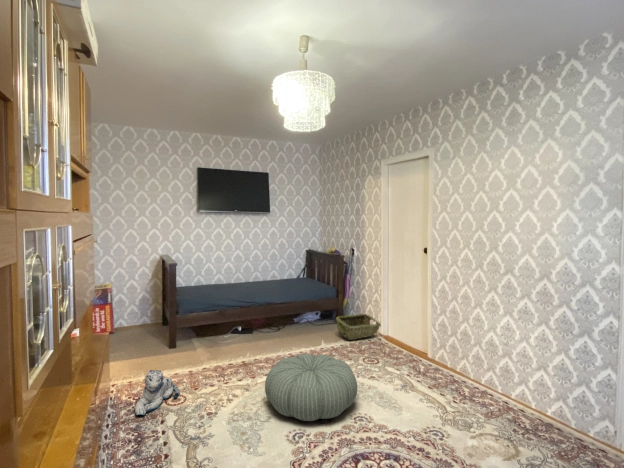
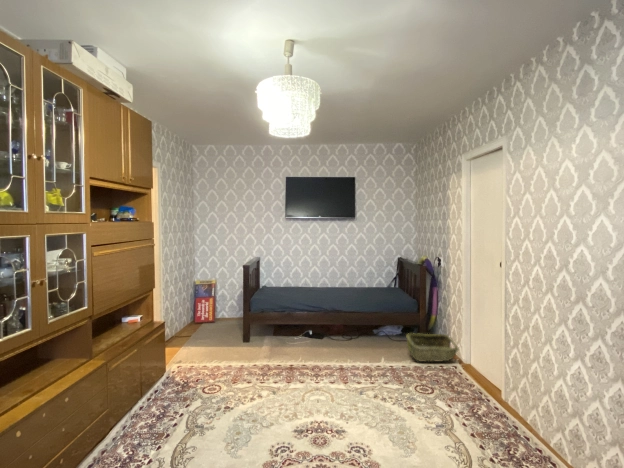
pouf: present [265,354,357,421] -> none [275,367,370,440]
plush toy: present [135,370,180,415] -> none [173,359,221,398]

